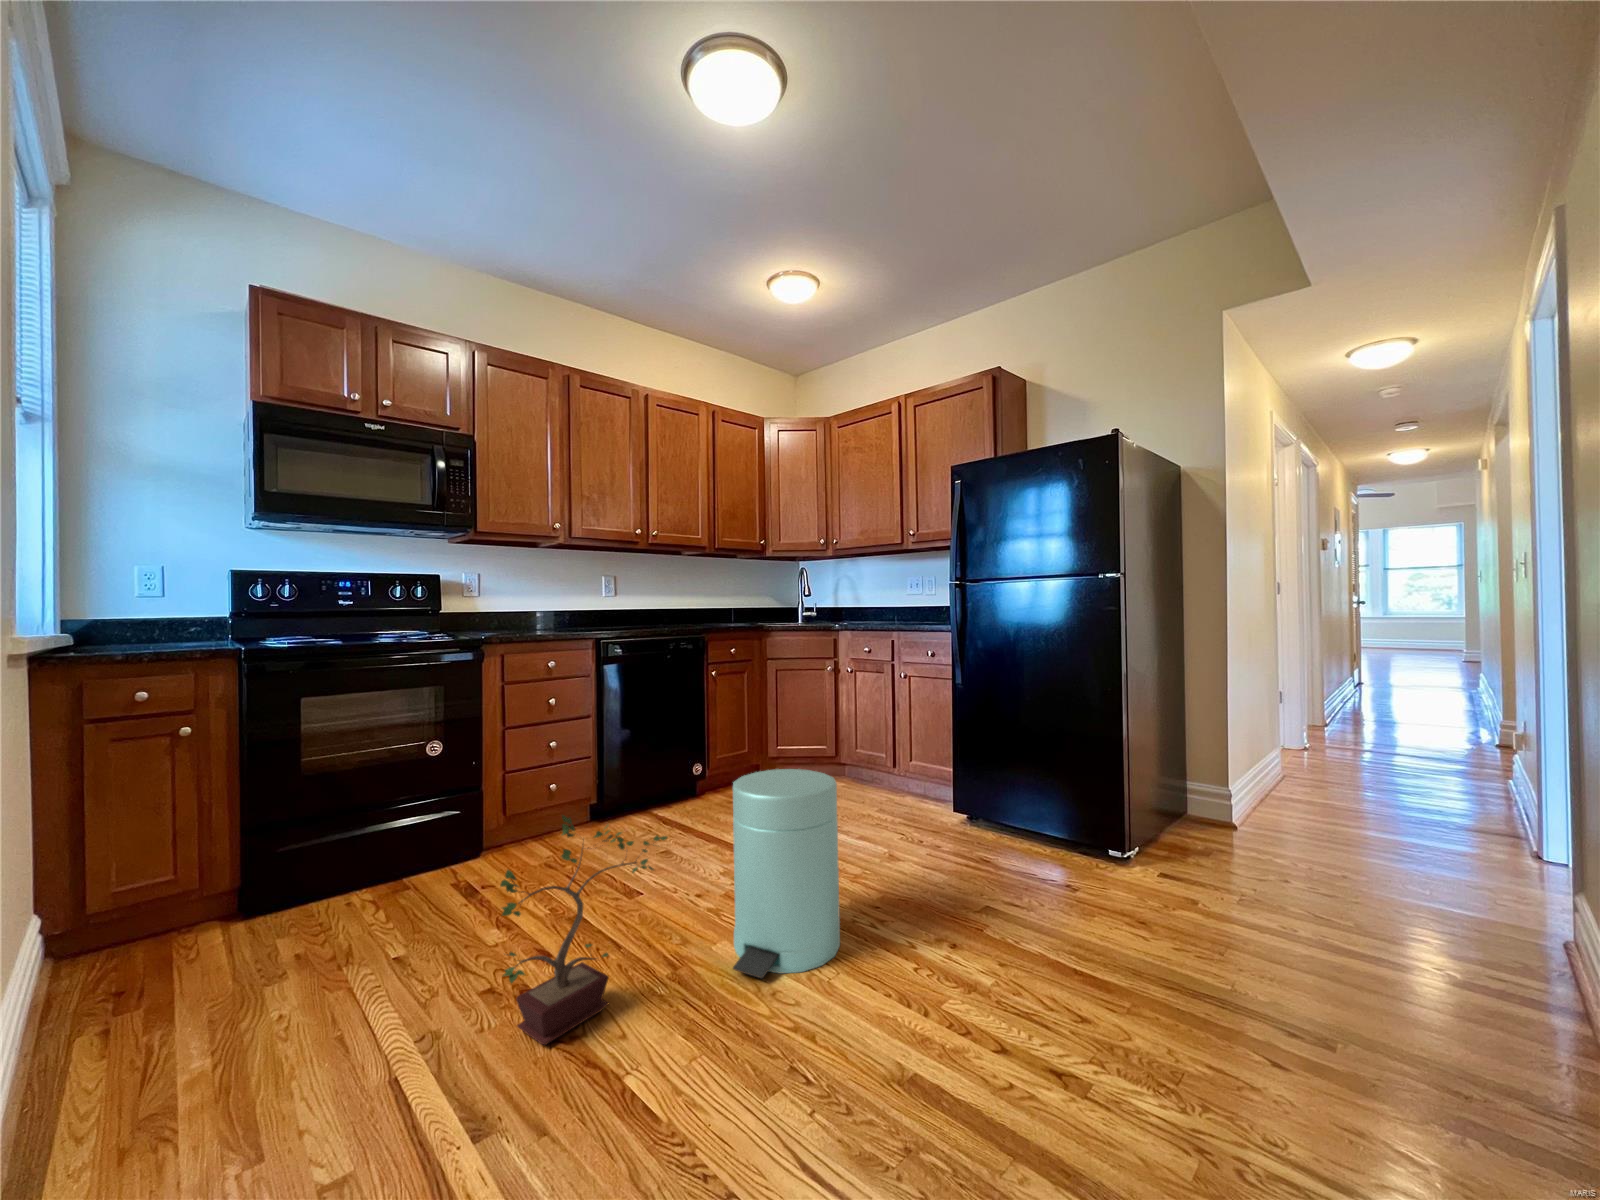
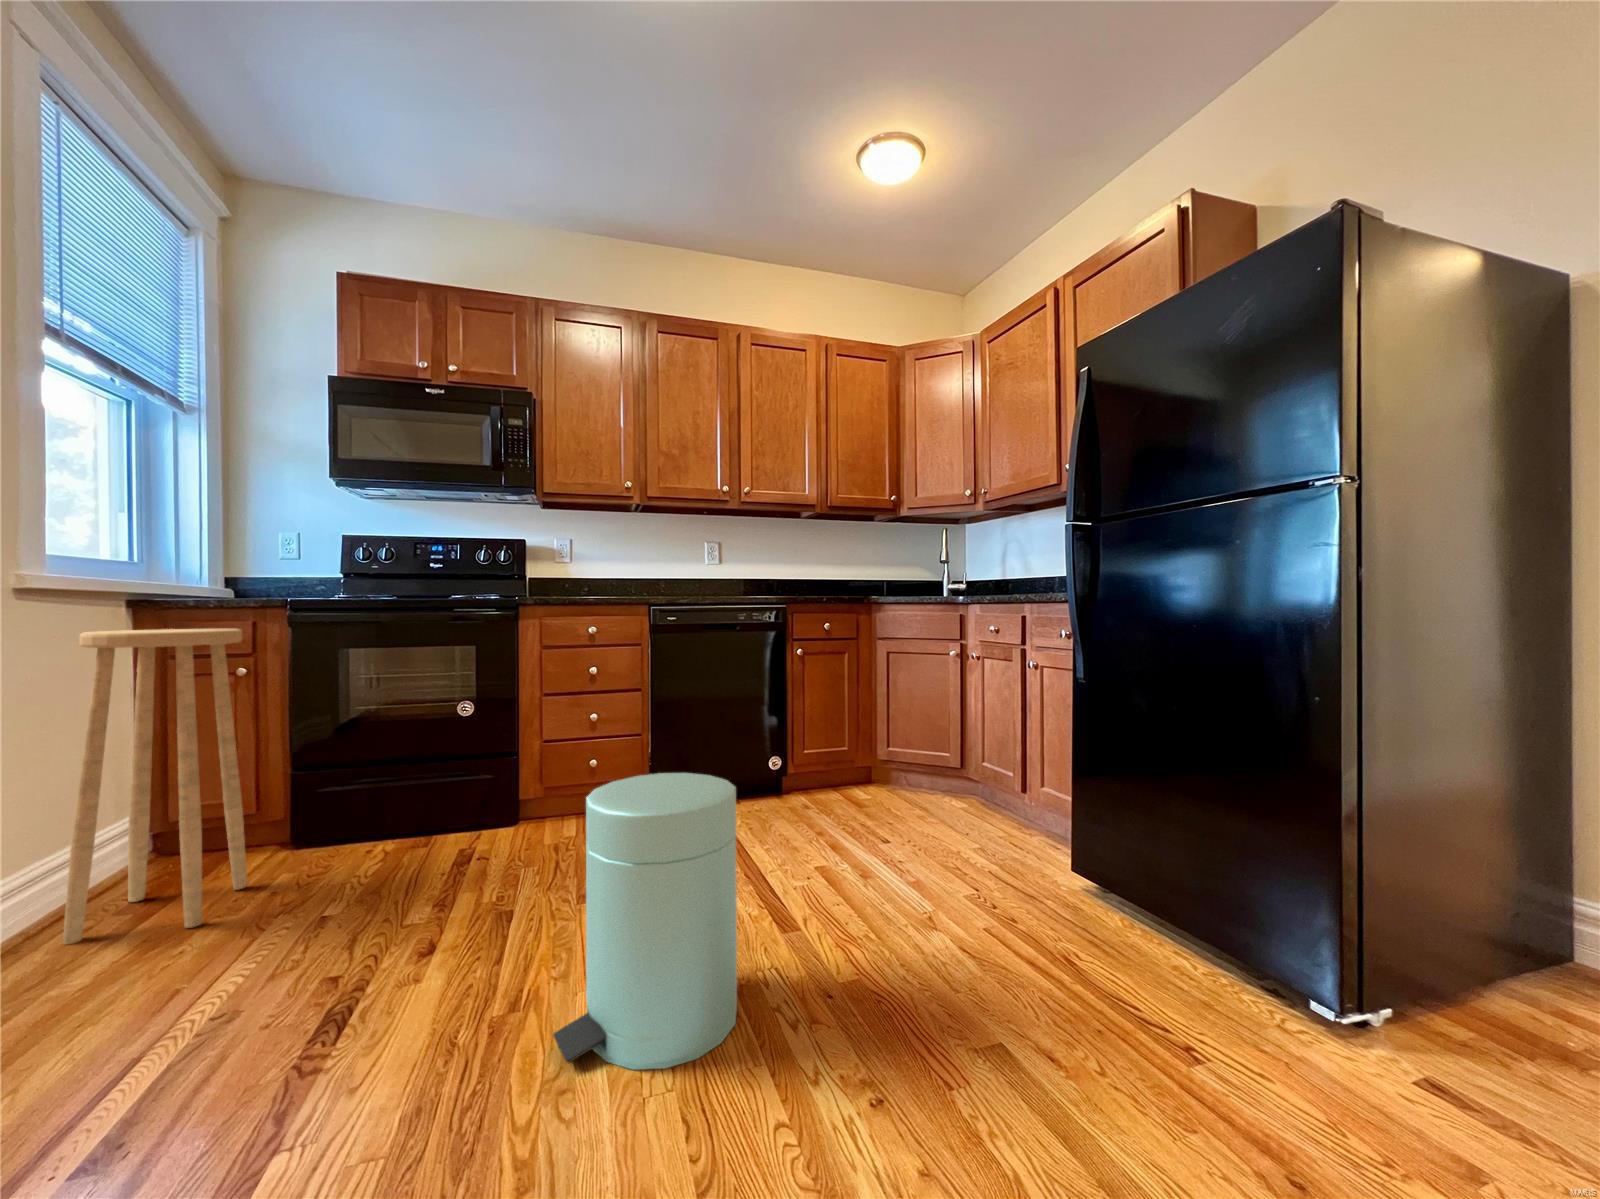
stool: none [82,683,261,1053] -> present [63,629,247,945]
potted plant: present [500,815,667,1045] -> none [224,792,496,1069]

